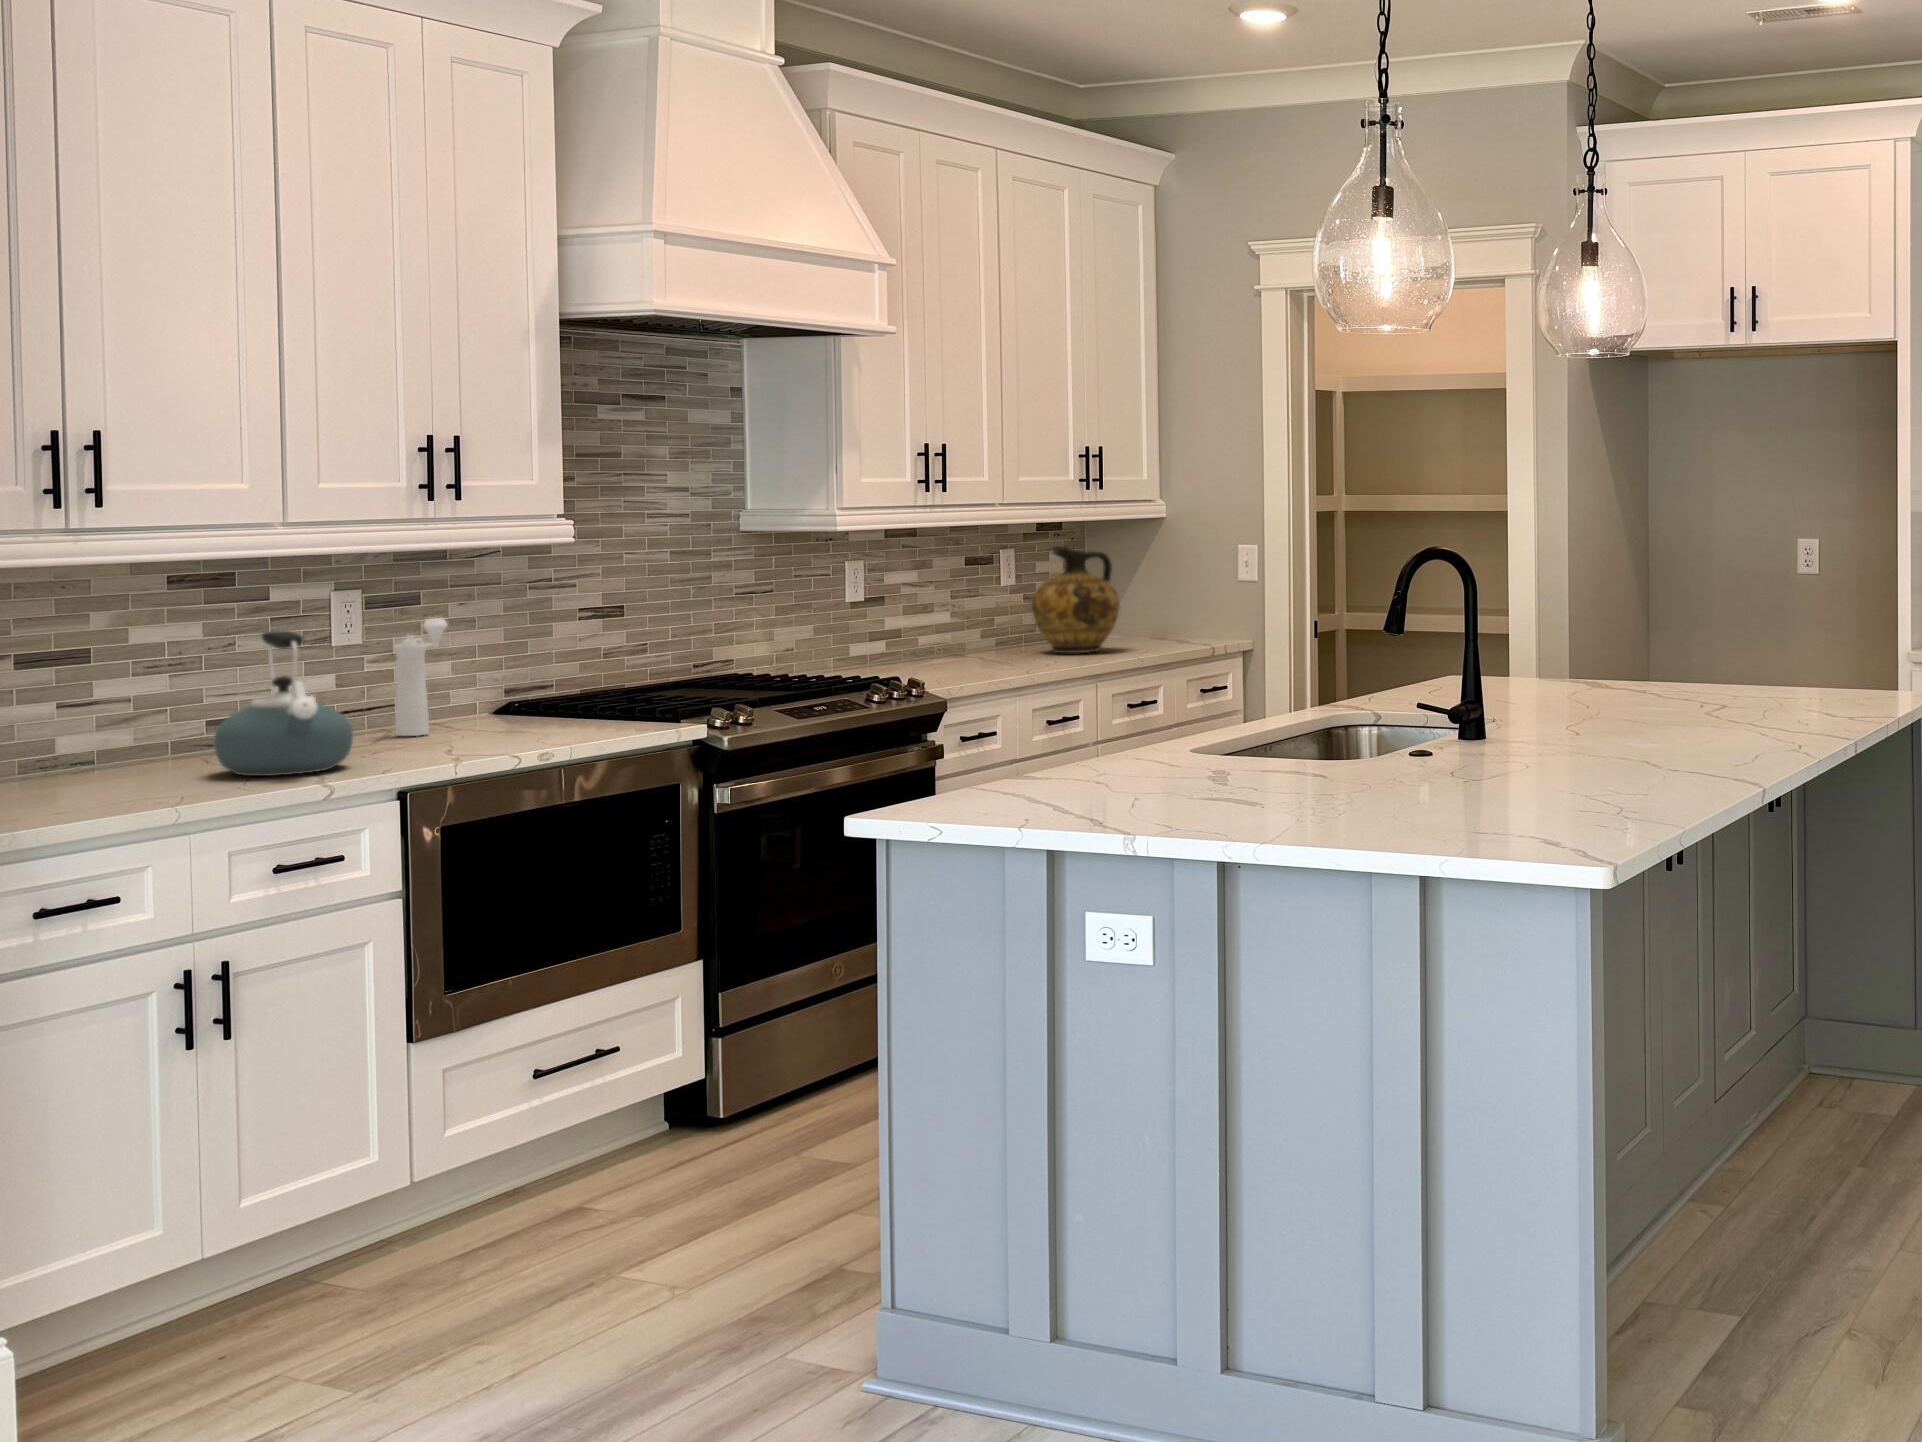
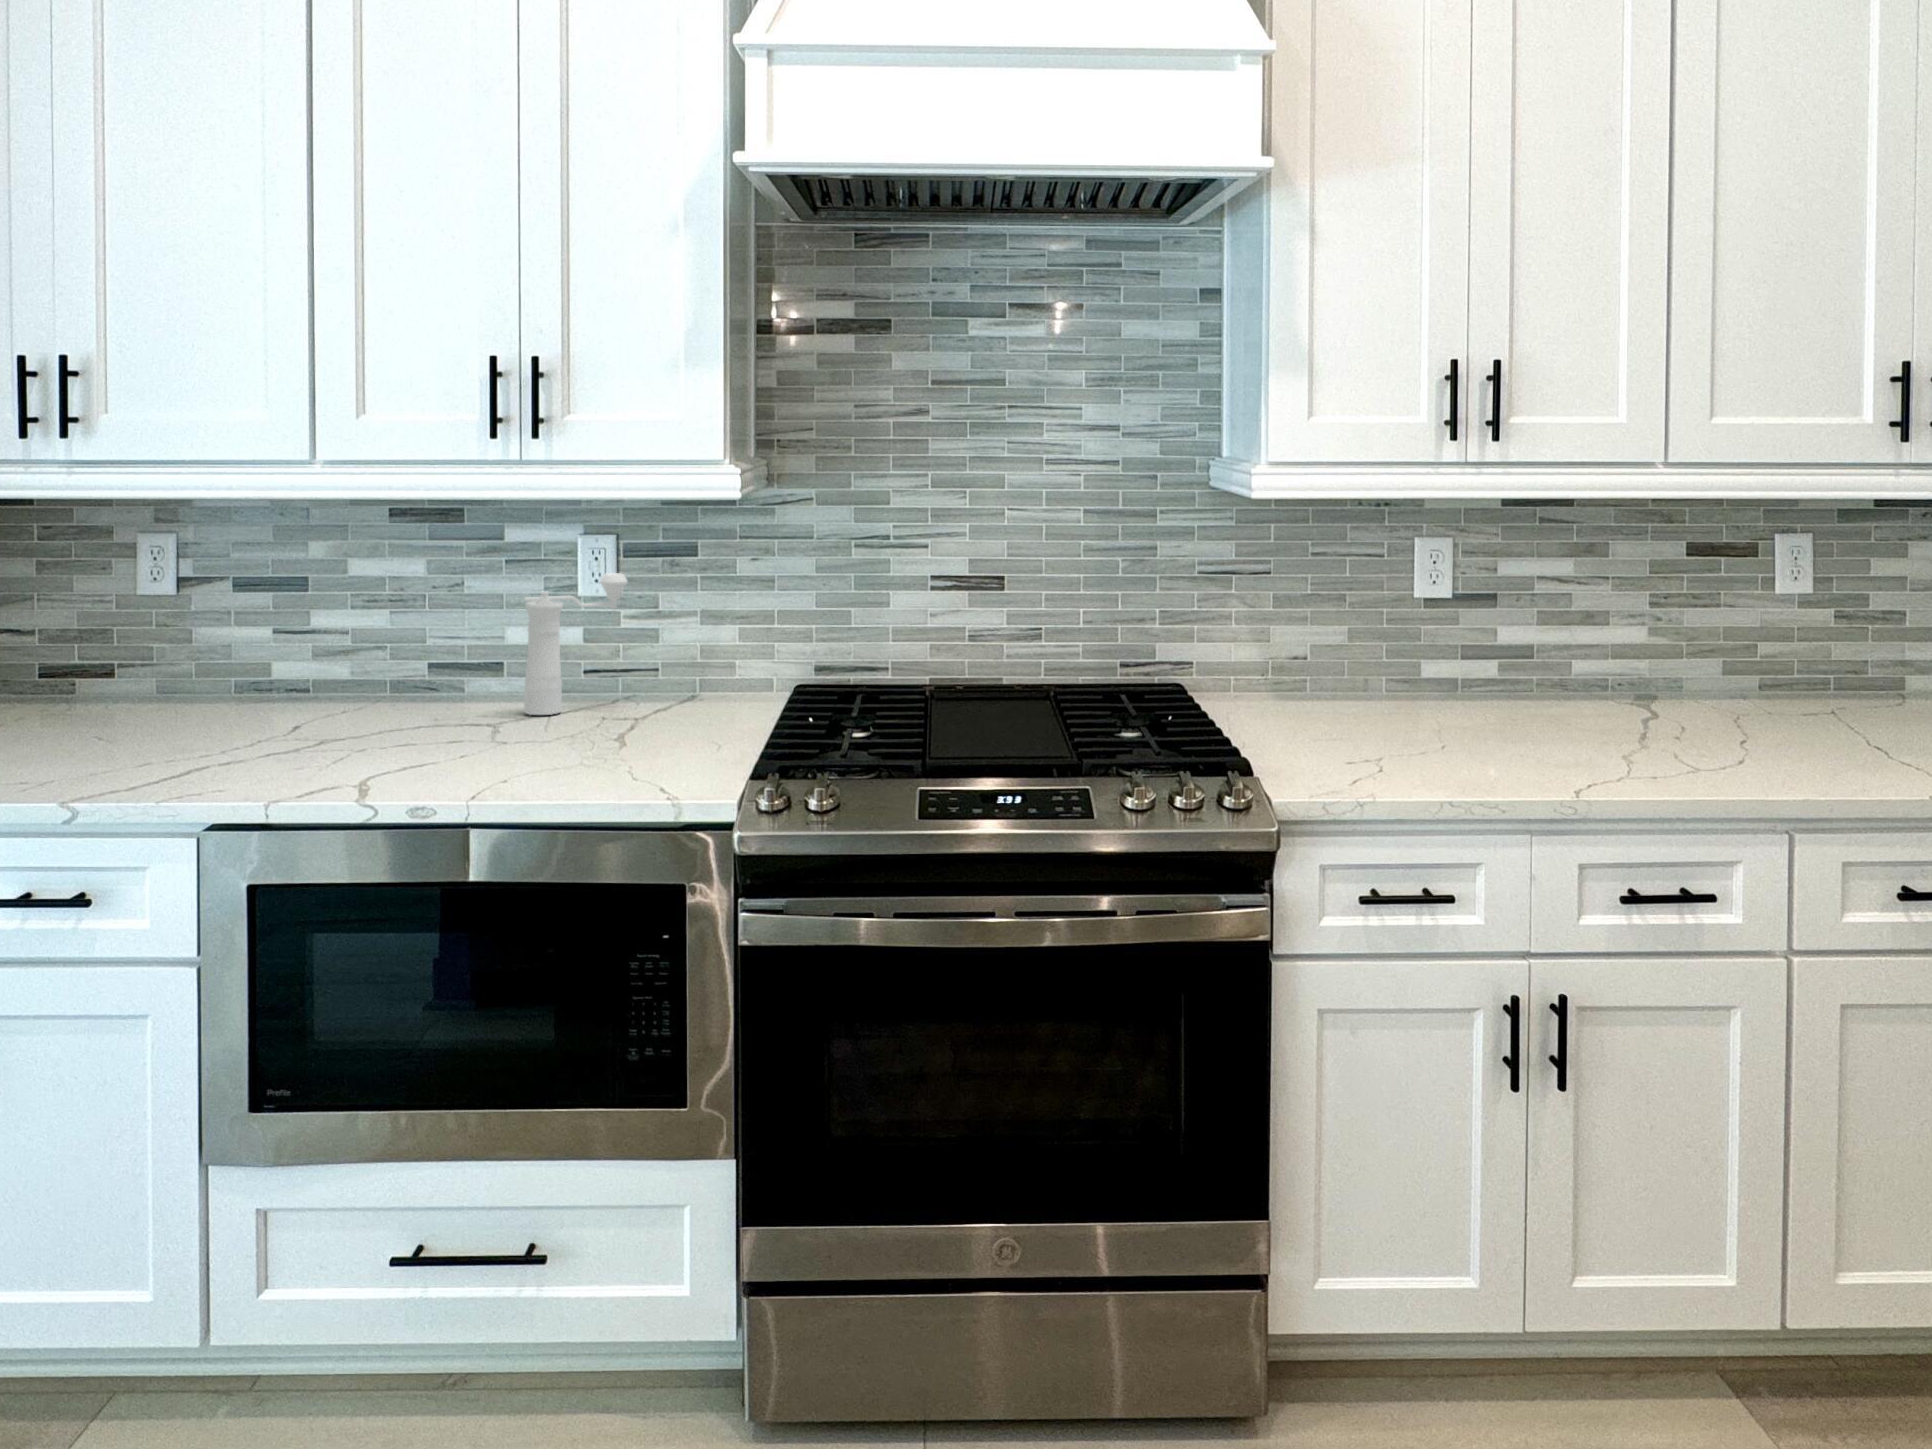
ceramic jug: present [1032,546,1120,653] -> none [1715,534,1885,728]
kettle: present [214,631,353,776] -> none [127,576,290,750]

